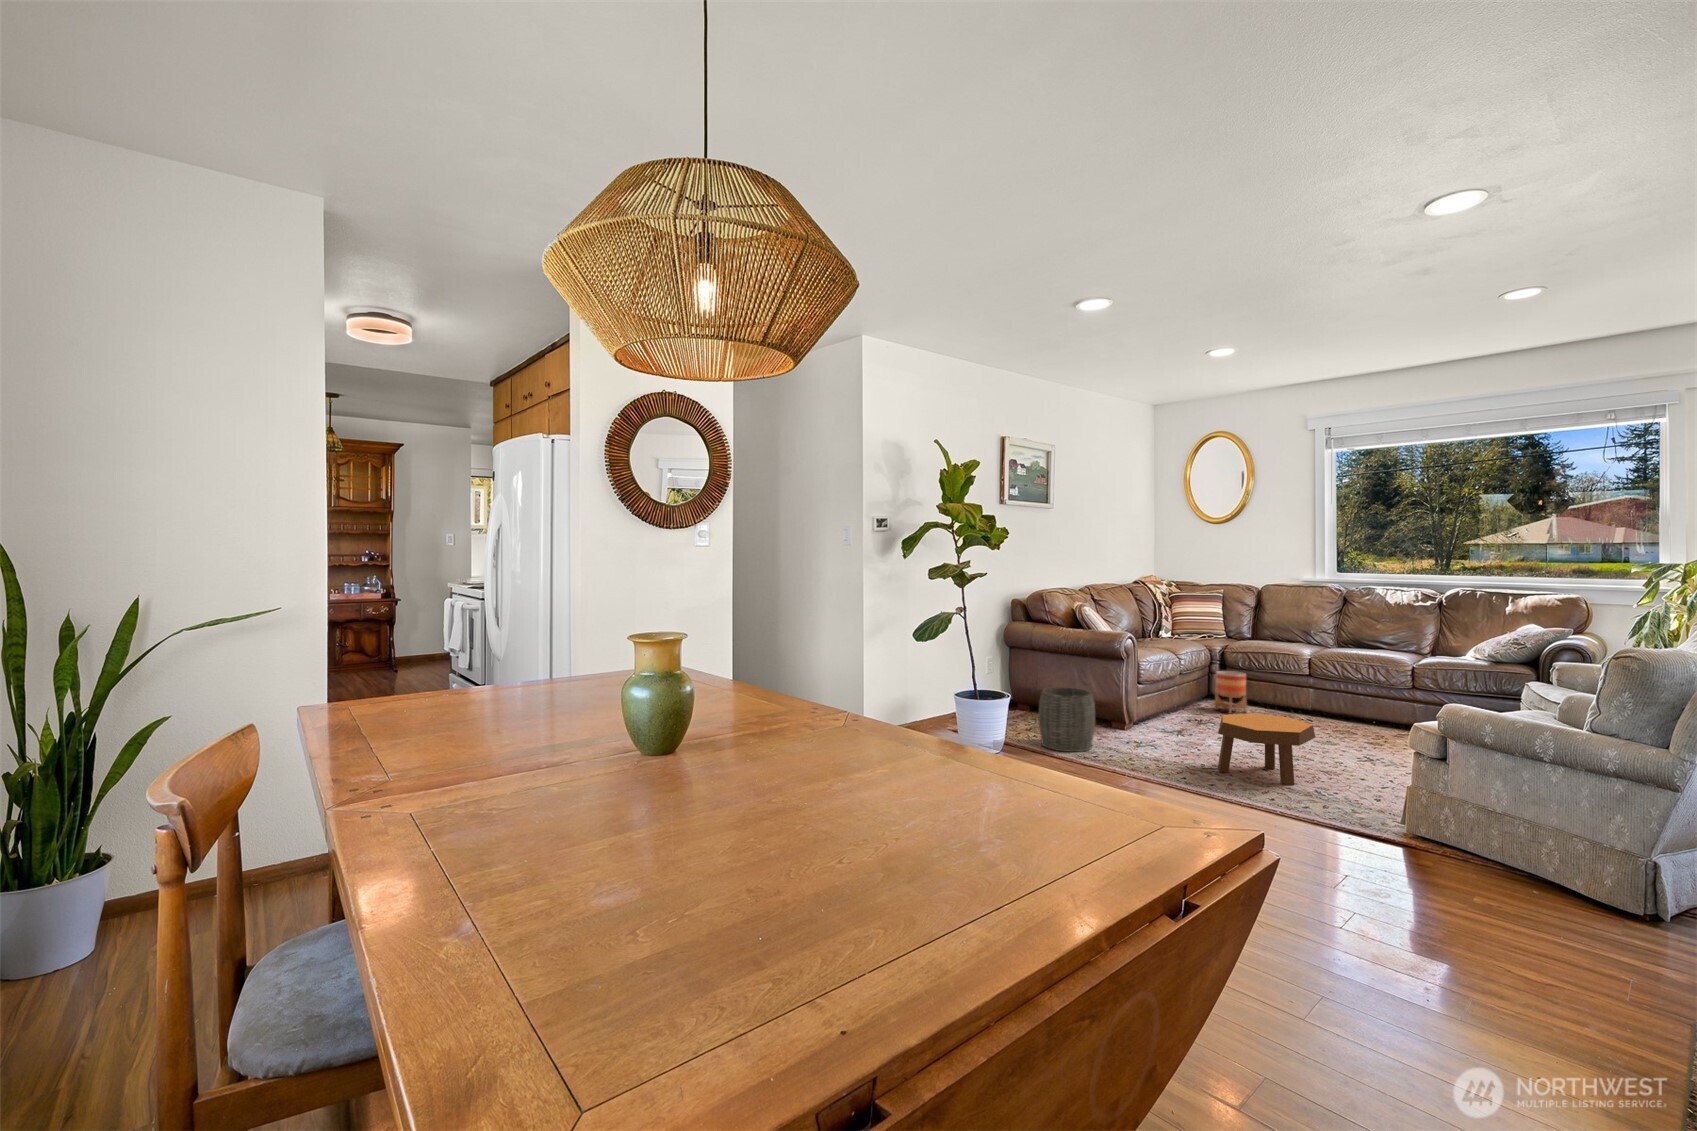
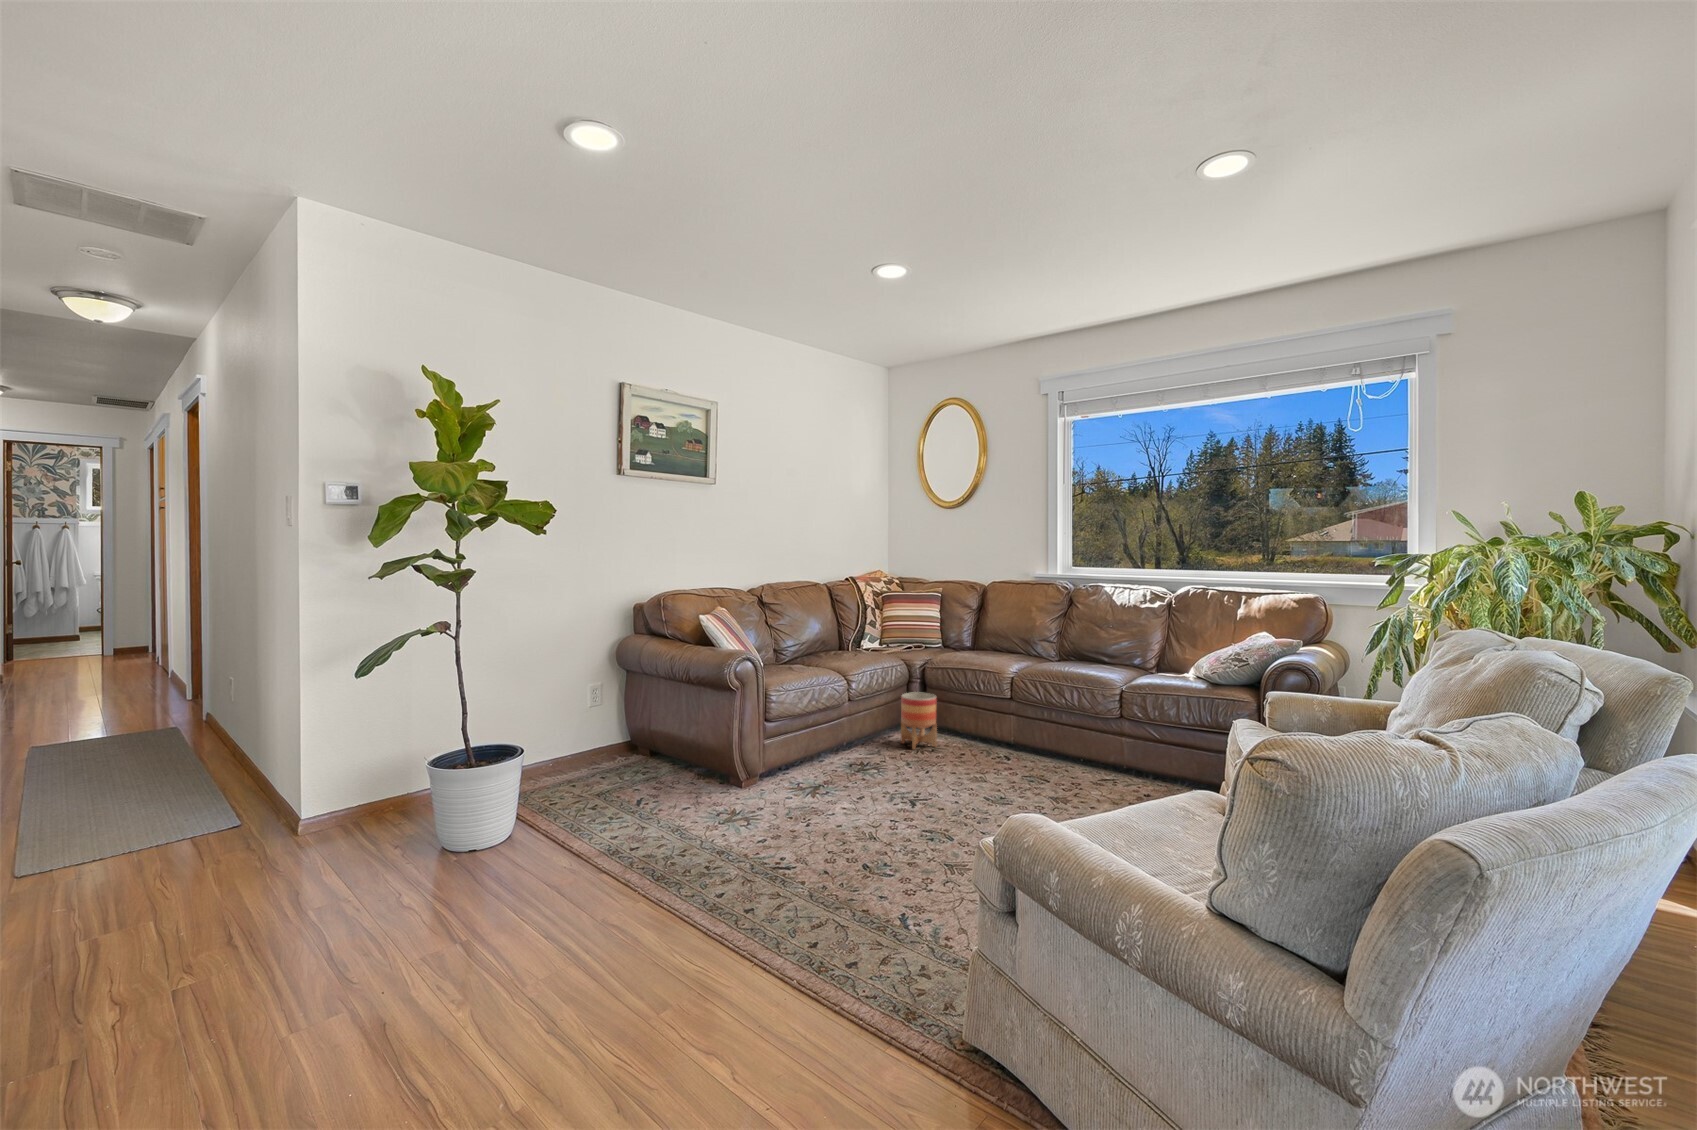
woven basket: present [1039,687,1095,752] -> none [574,730,659,833]
footstool: present [1218,713,1315,785] -> none [773,772,915,900]

